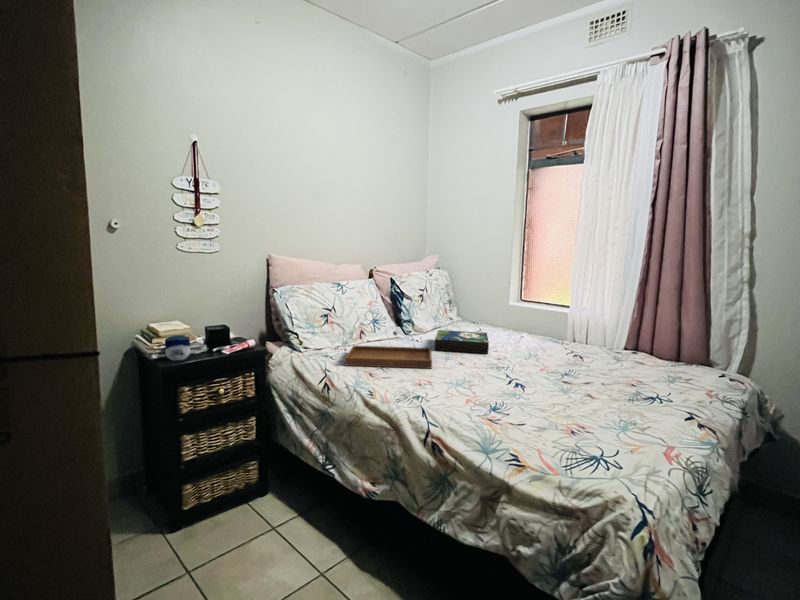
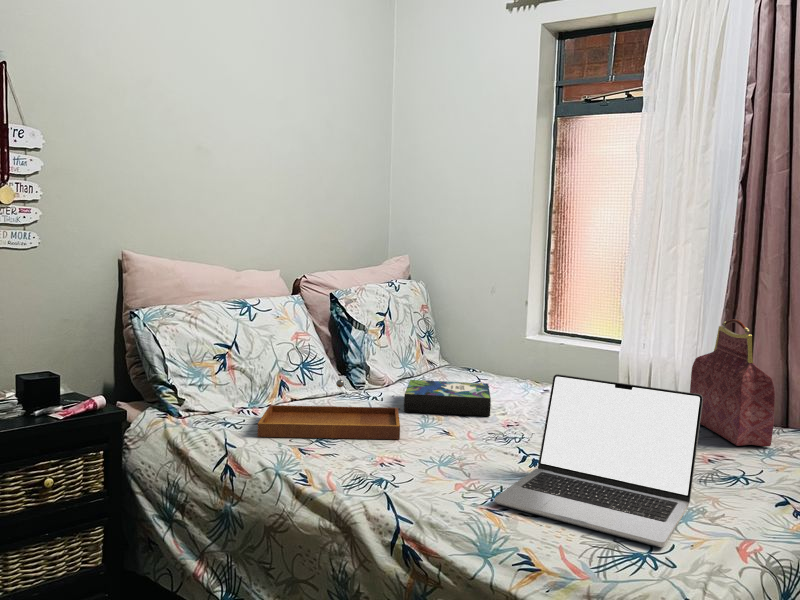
handbag: none [617,294,680,377] -> present [690,319,775,447]
laptop: none [493,330,636,452] -> present [495,374,703,547]

